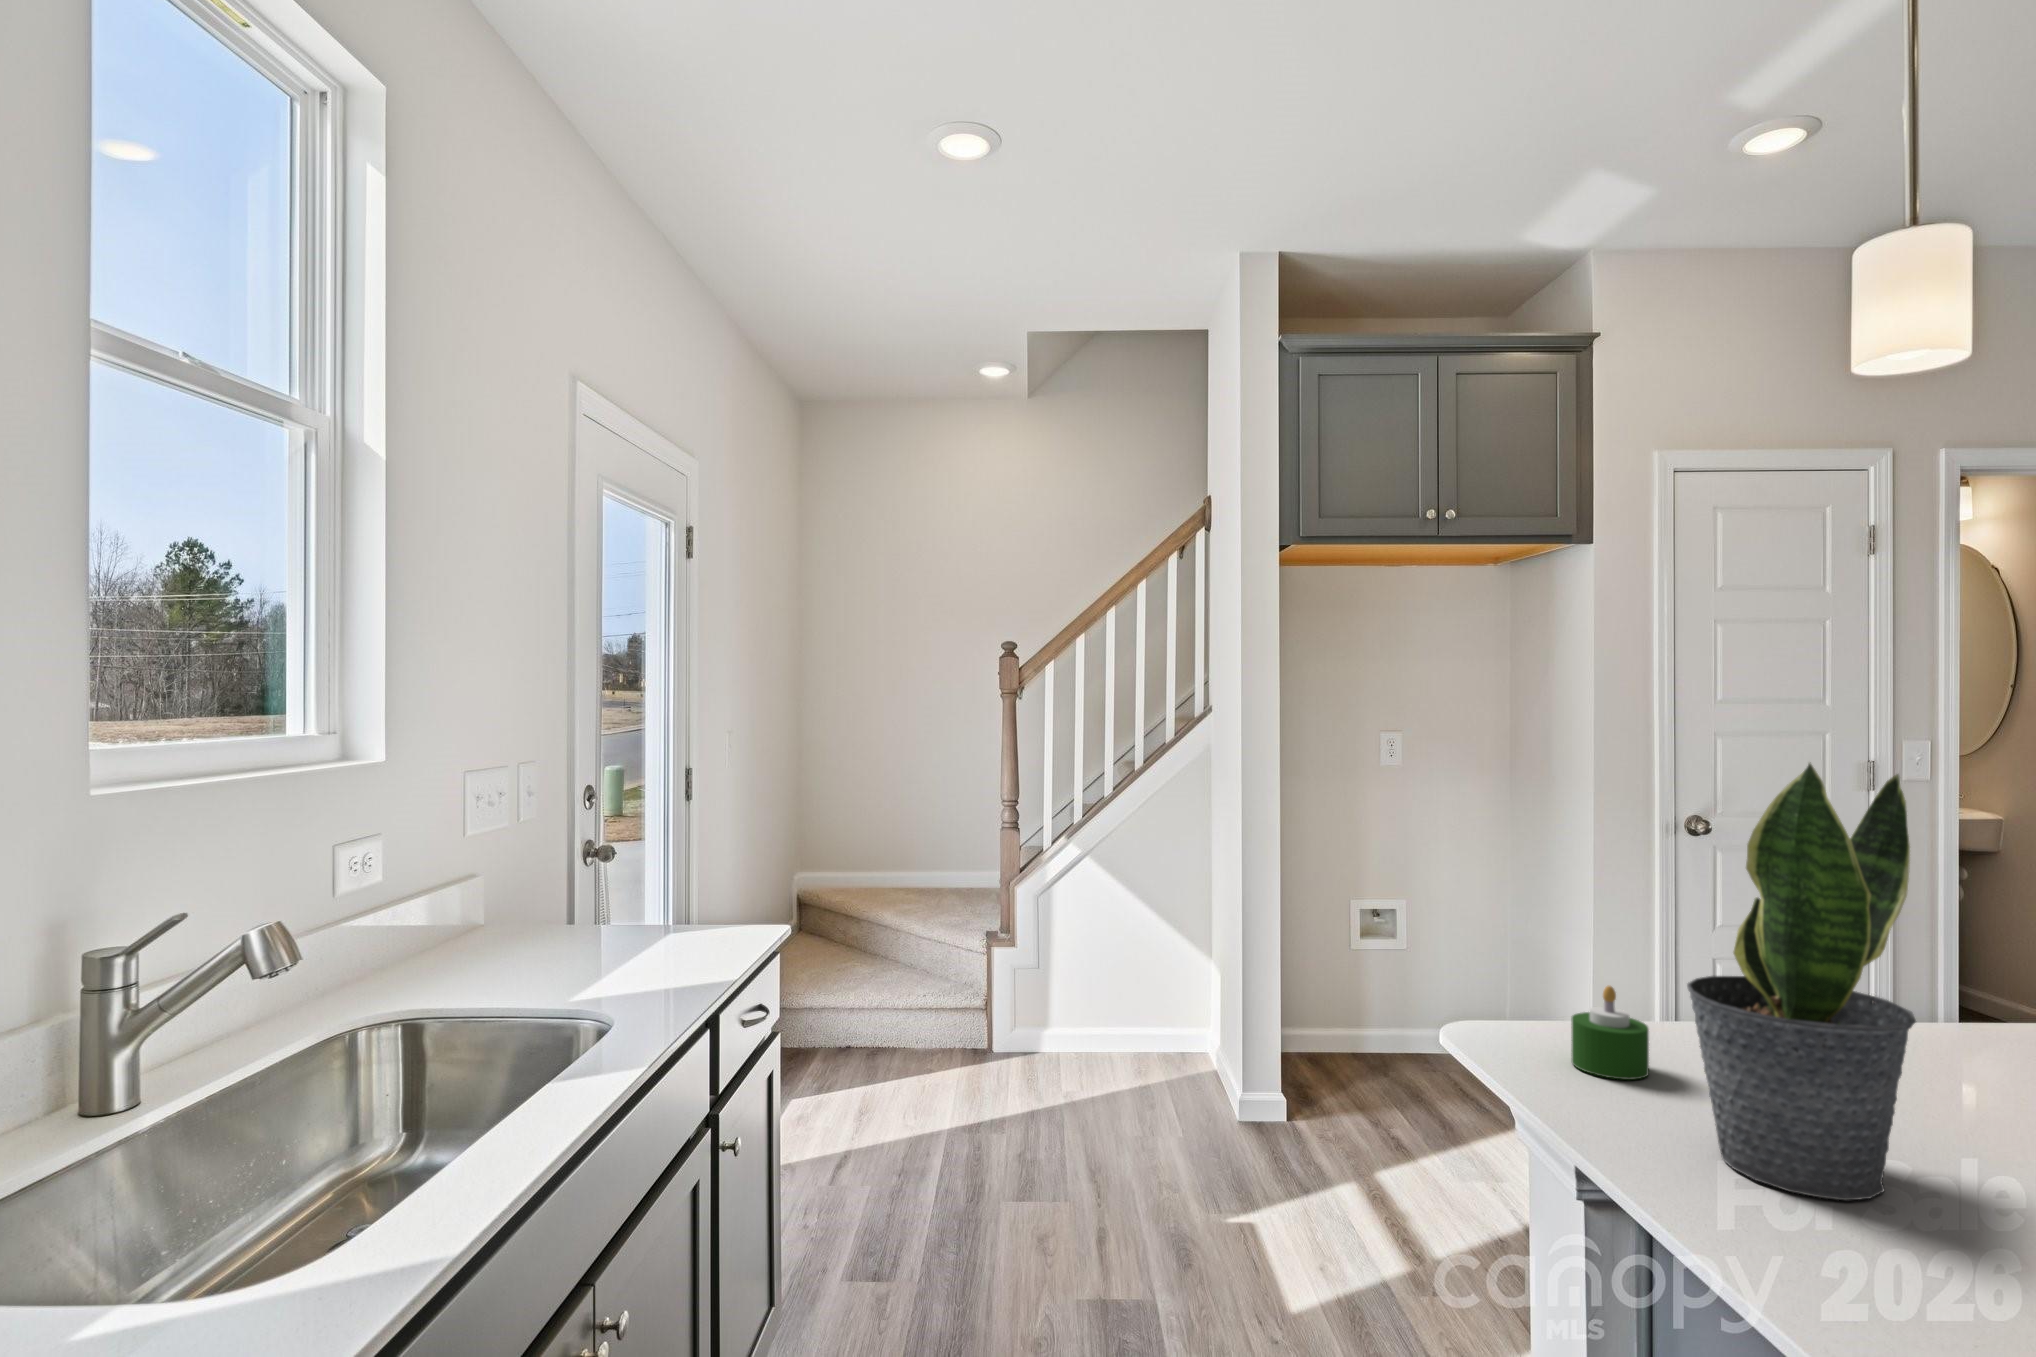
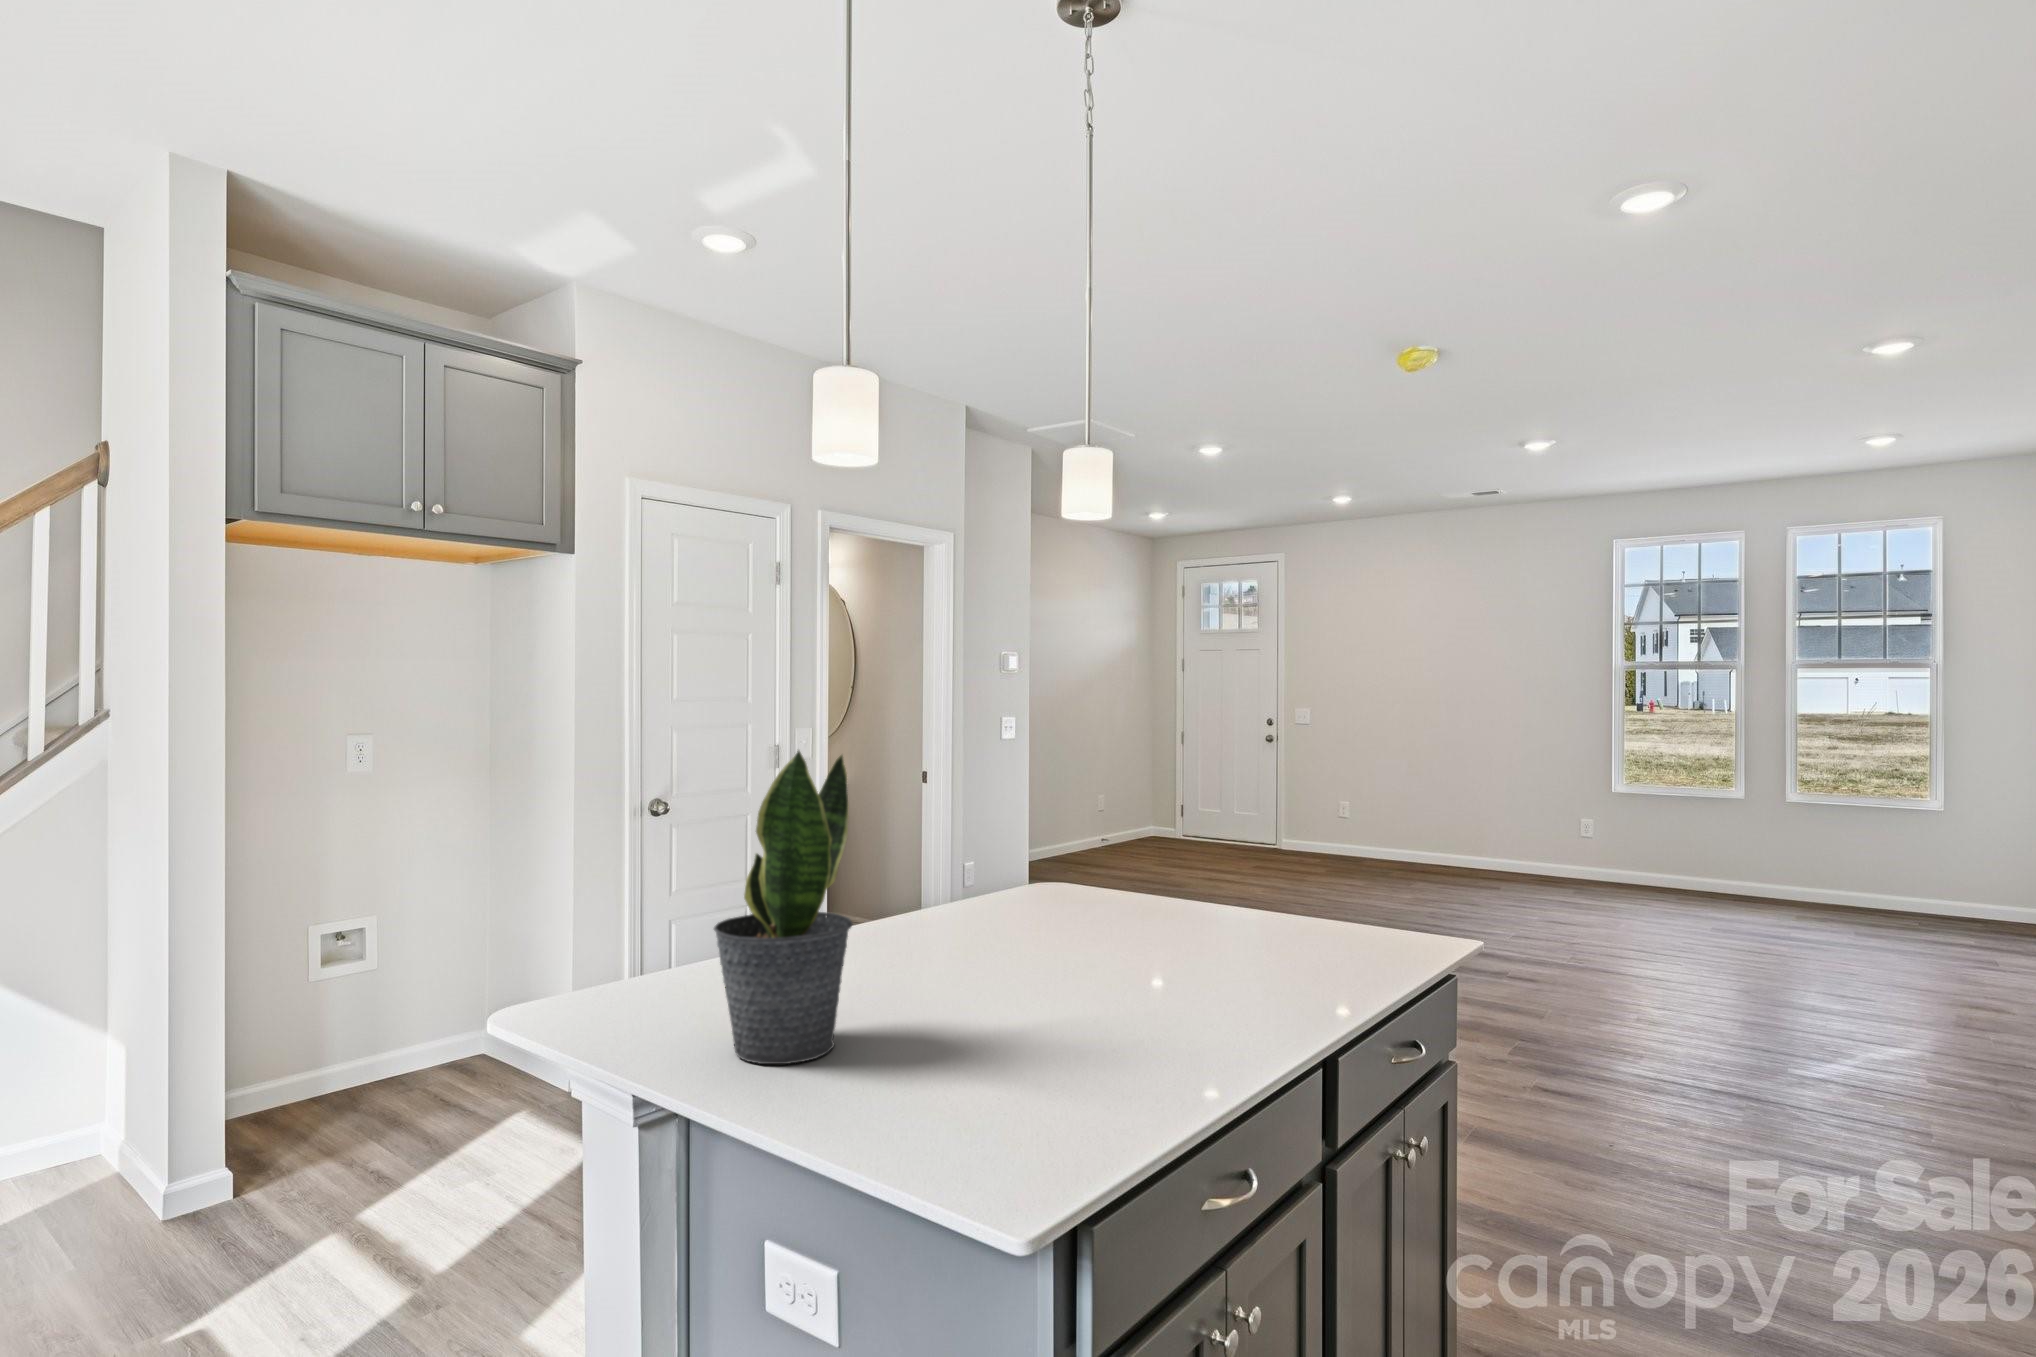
candle: present [1571,986,1649,1080] -> none [613,946,673,1023]

